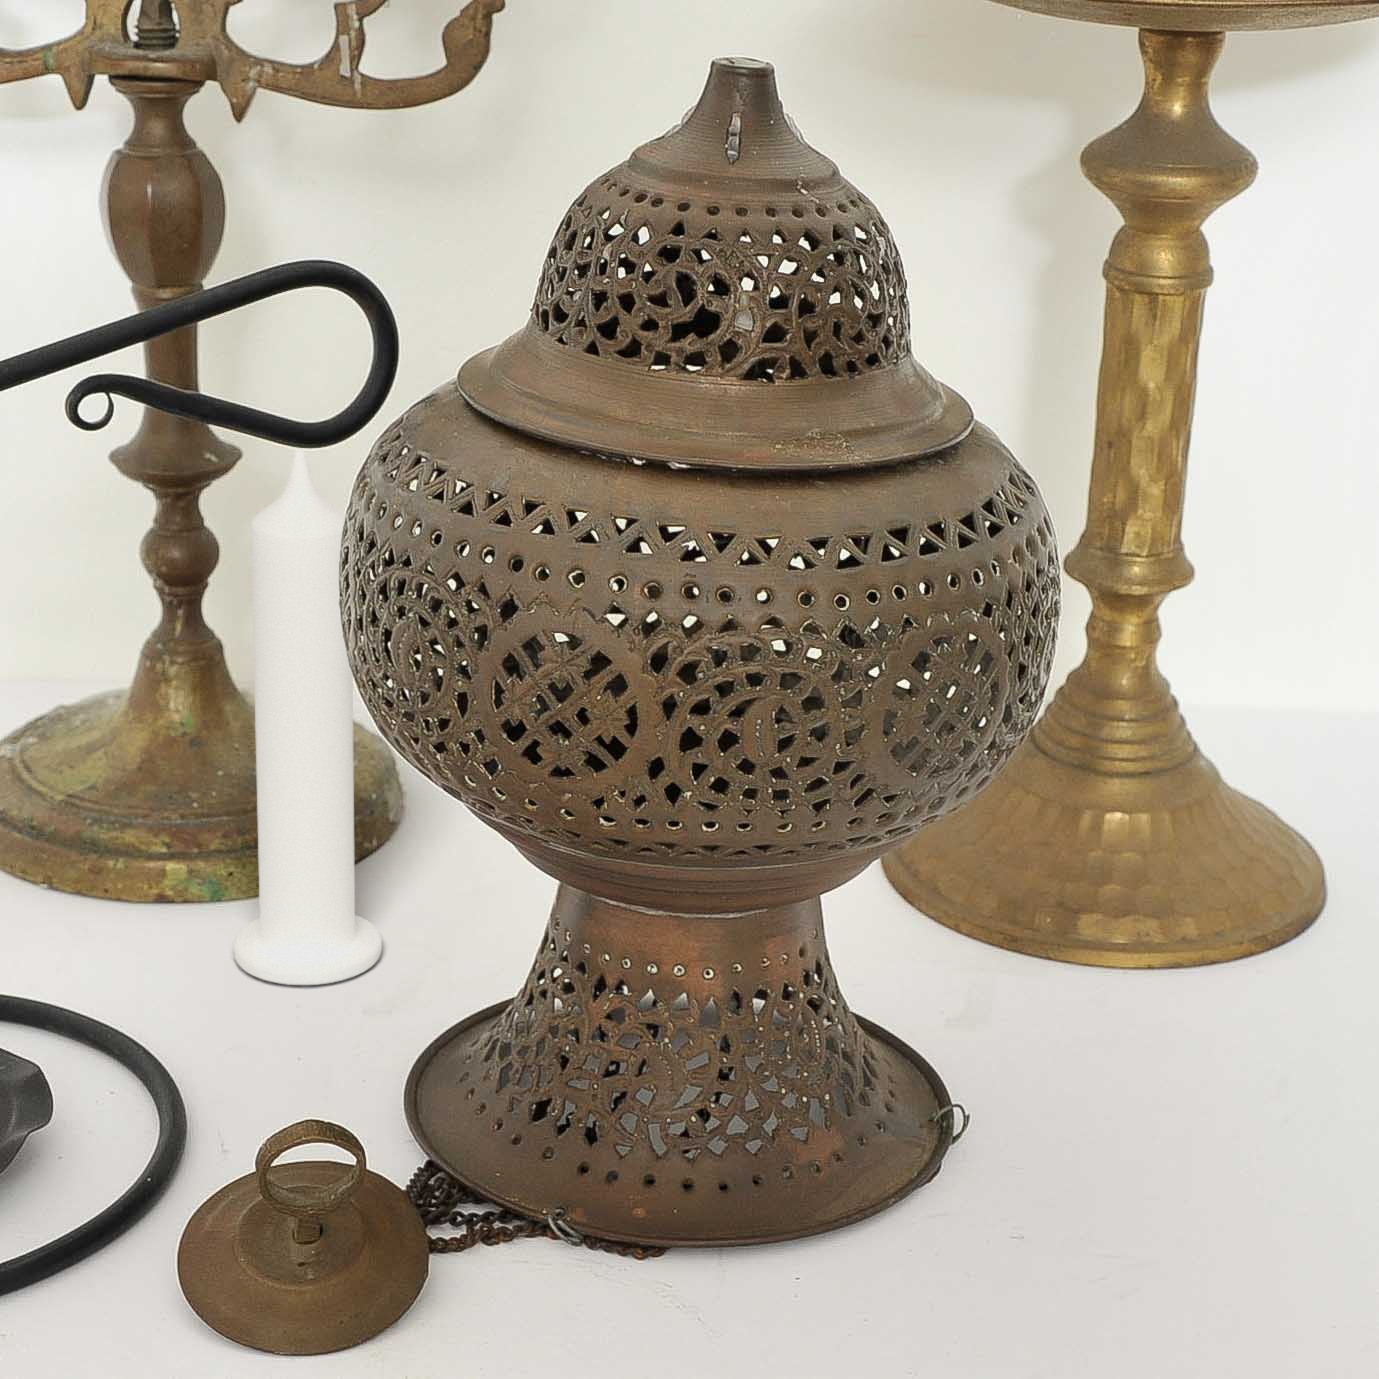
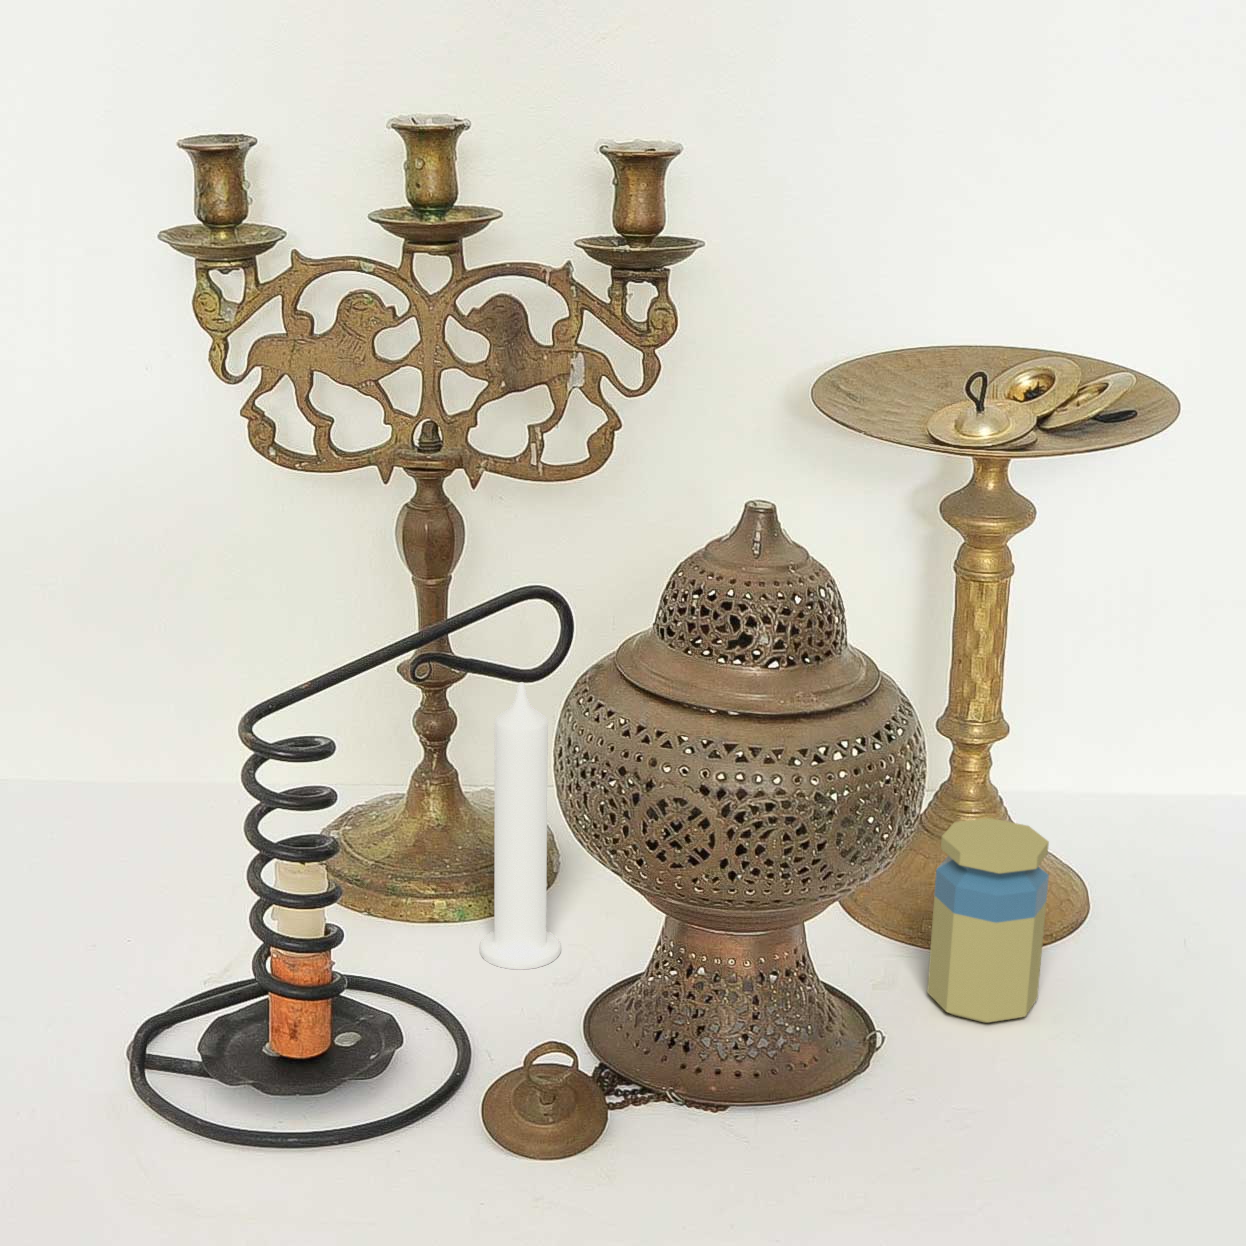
jar: none [1047,712,1281,1089] -> present [927,818,1049,1023]

